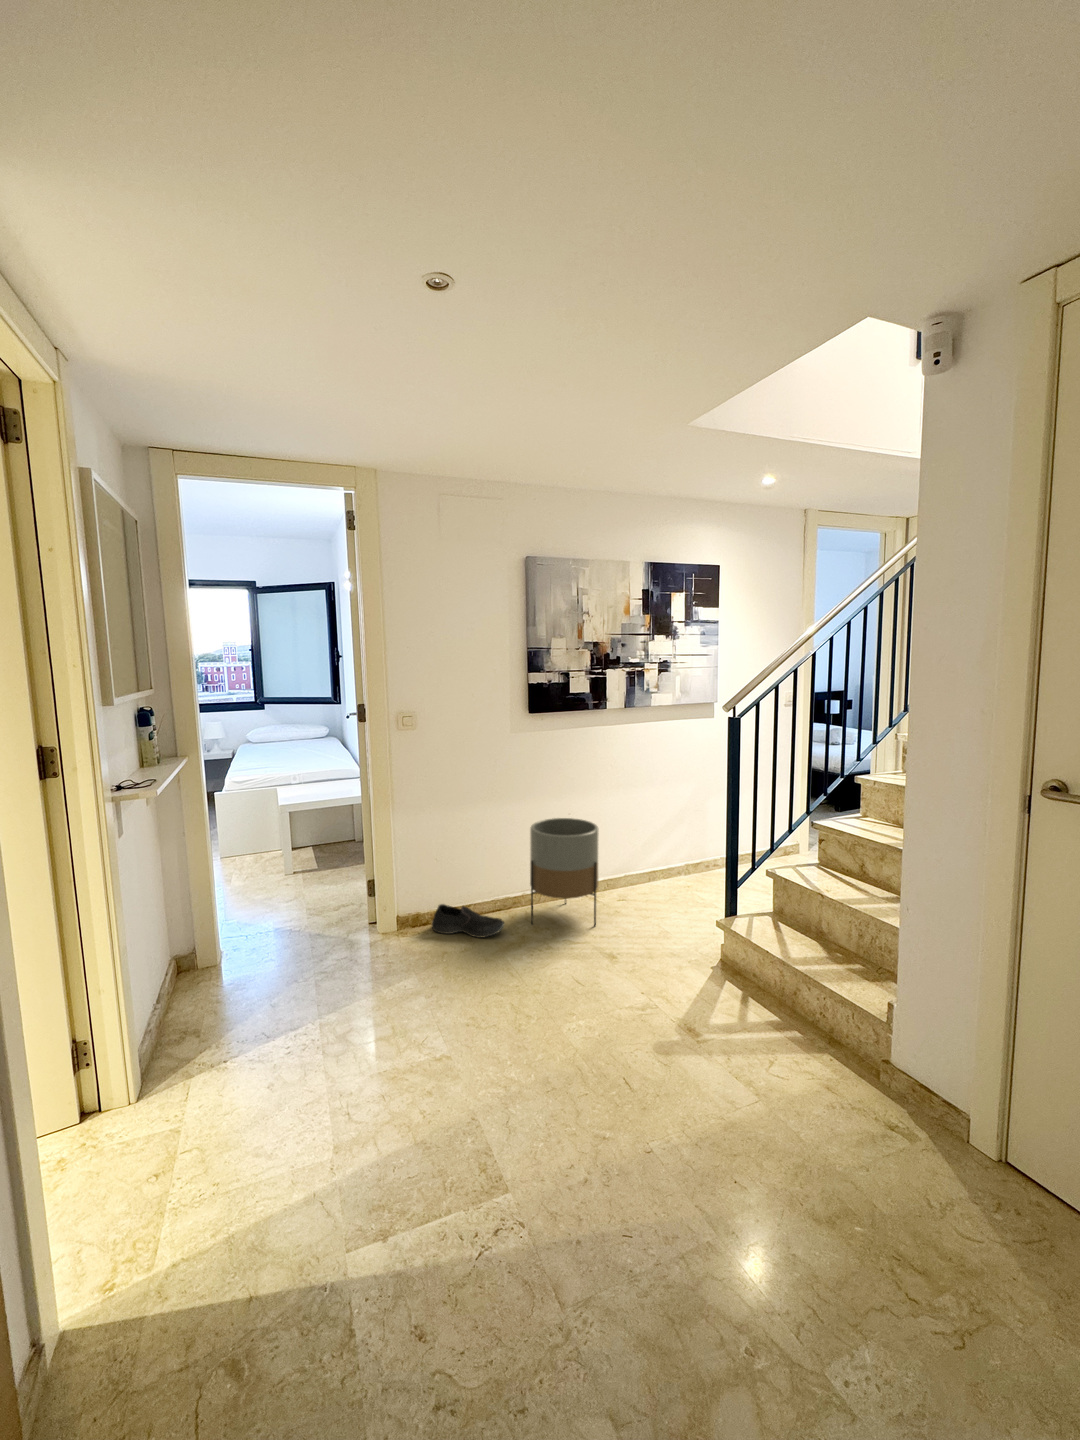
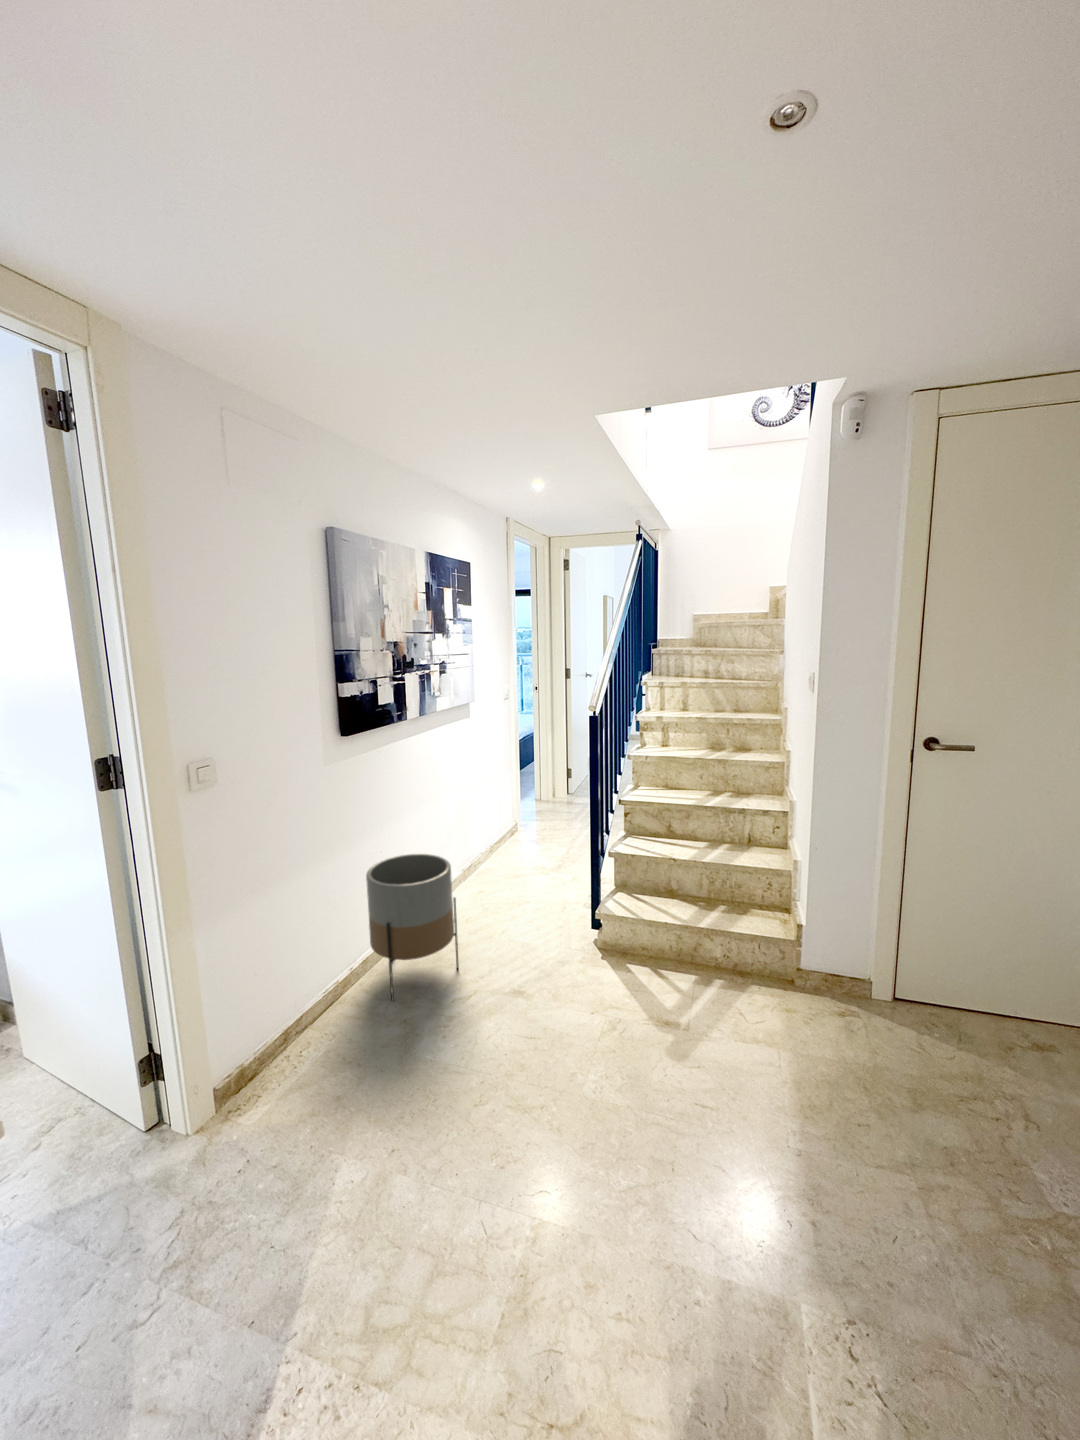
shoe: present [432,904,504,938] -> none [272,1014,382,1078]

